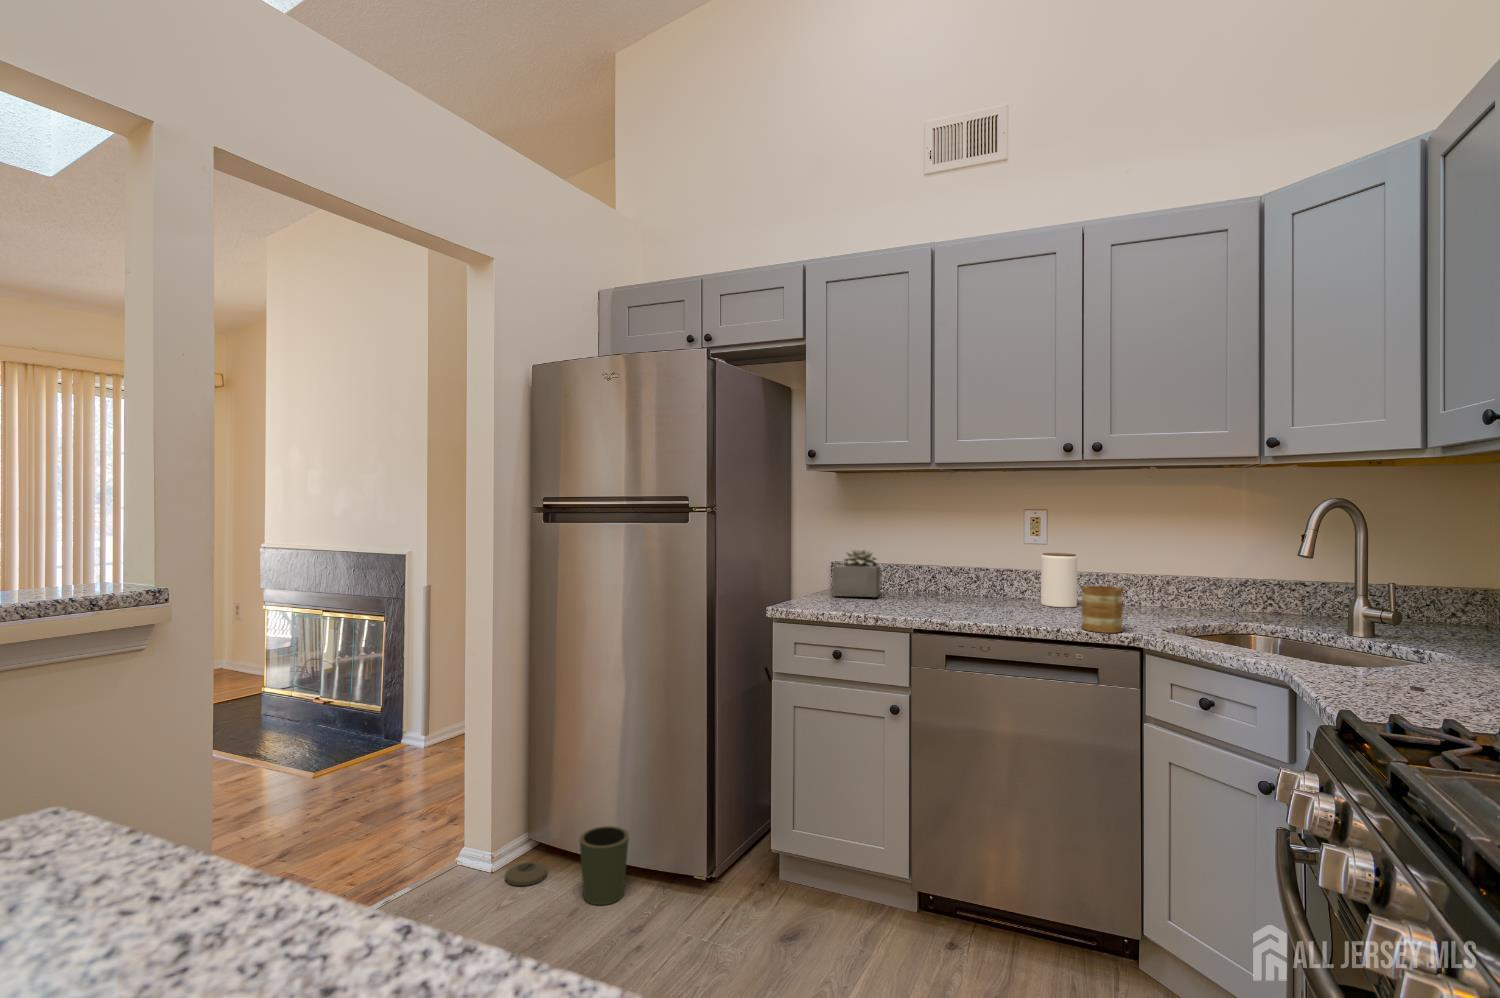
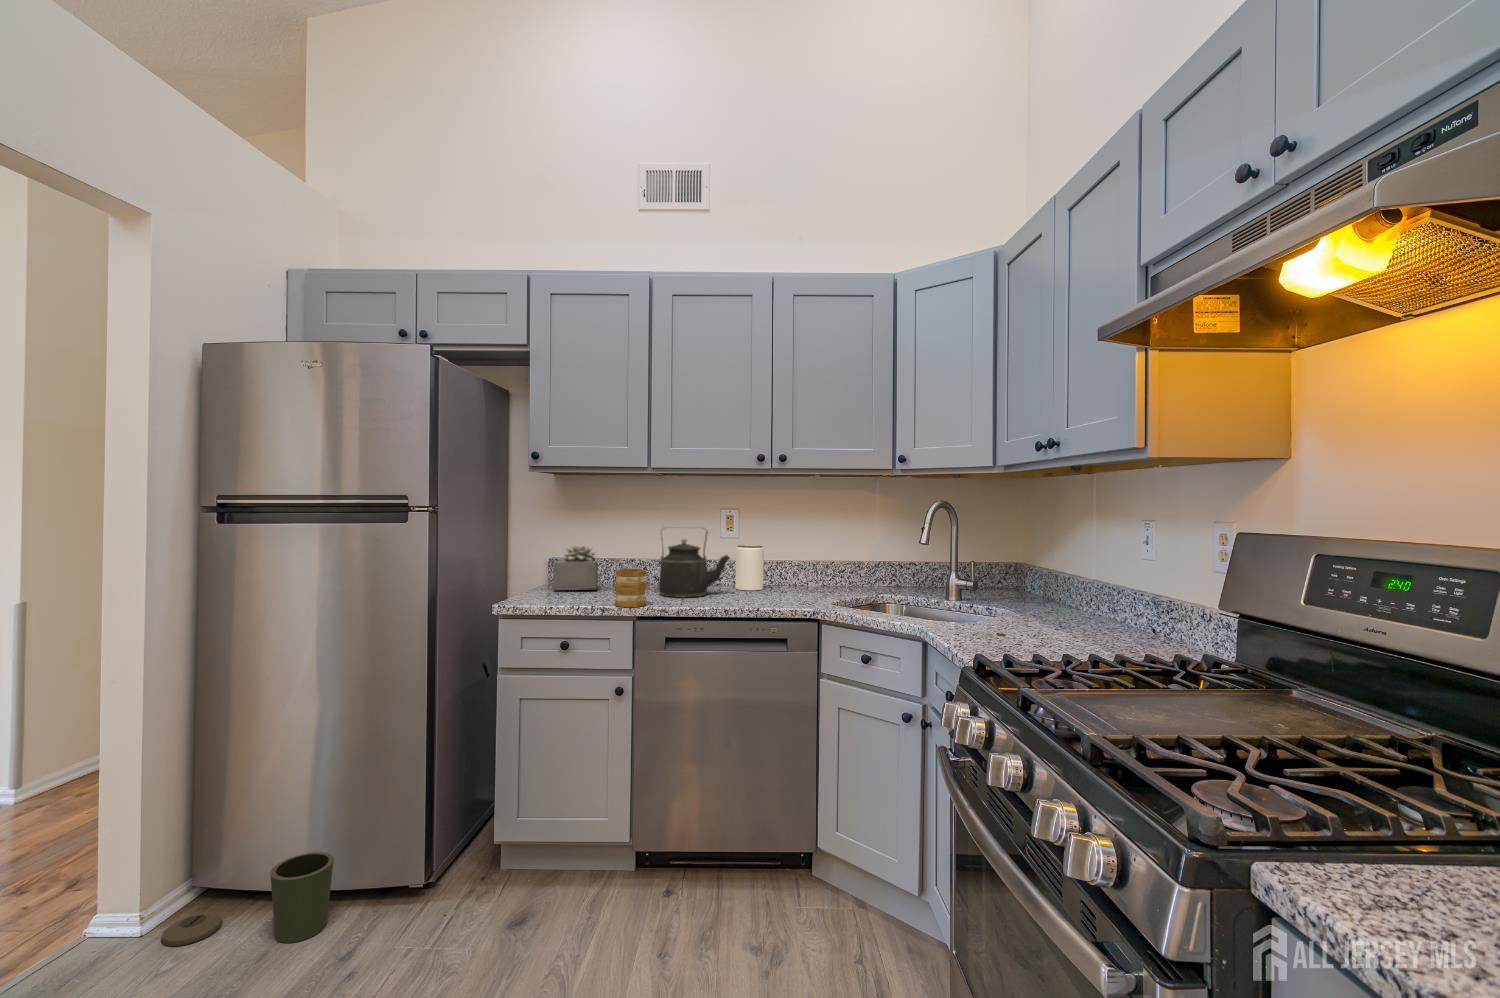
kettle: none [945,530,1032,611] -> present [659,528,730,598]
mug: present [1082,586,1123,633] -> present [615,569,646,607]

